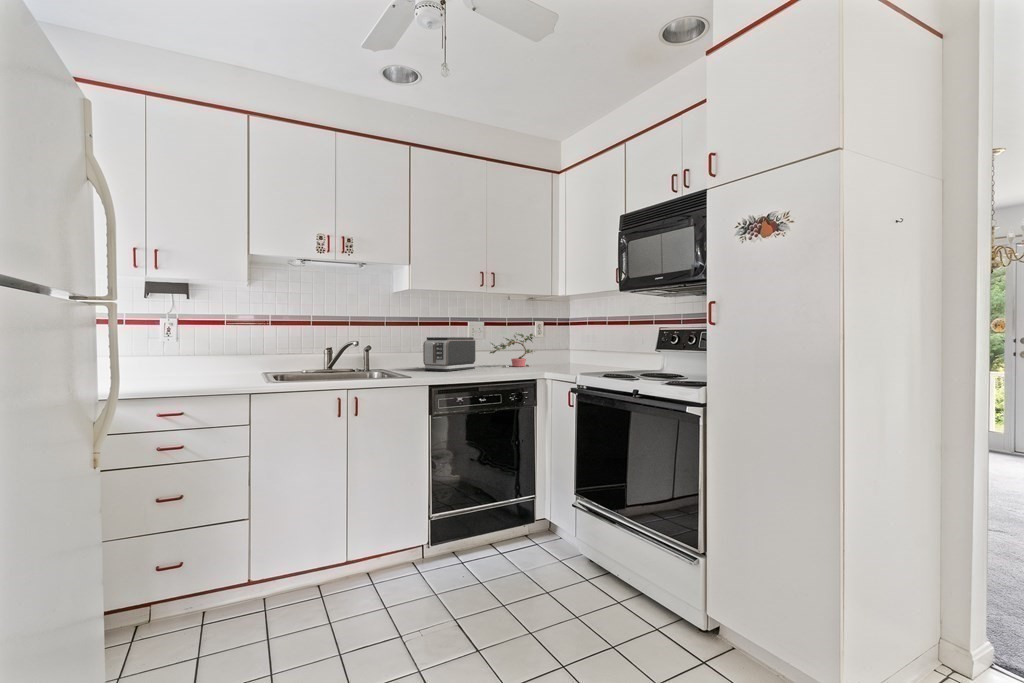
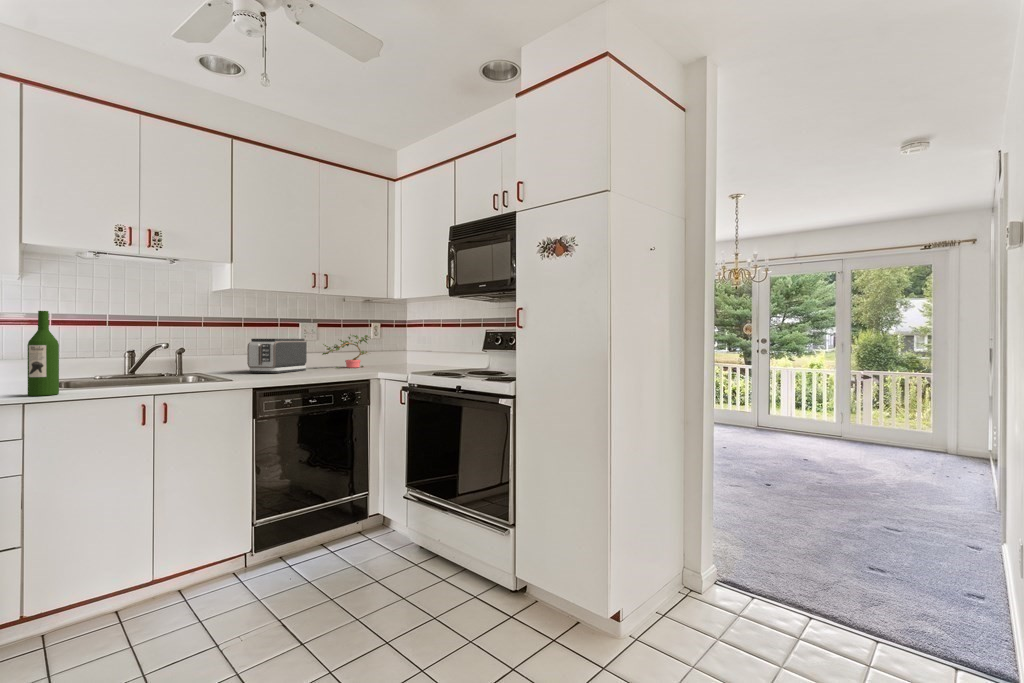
wine bottle: none [252,313,274,388] -> present [27,311,59,396]

